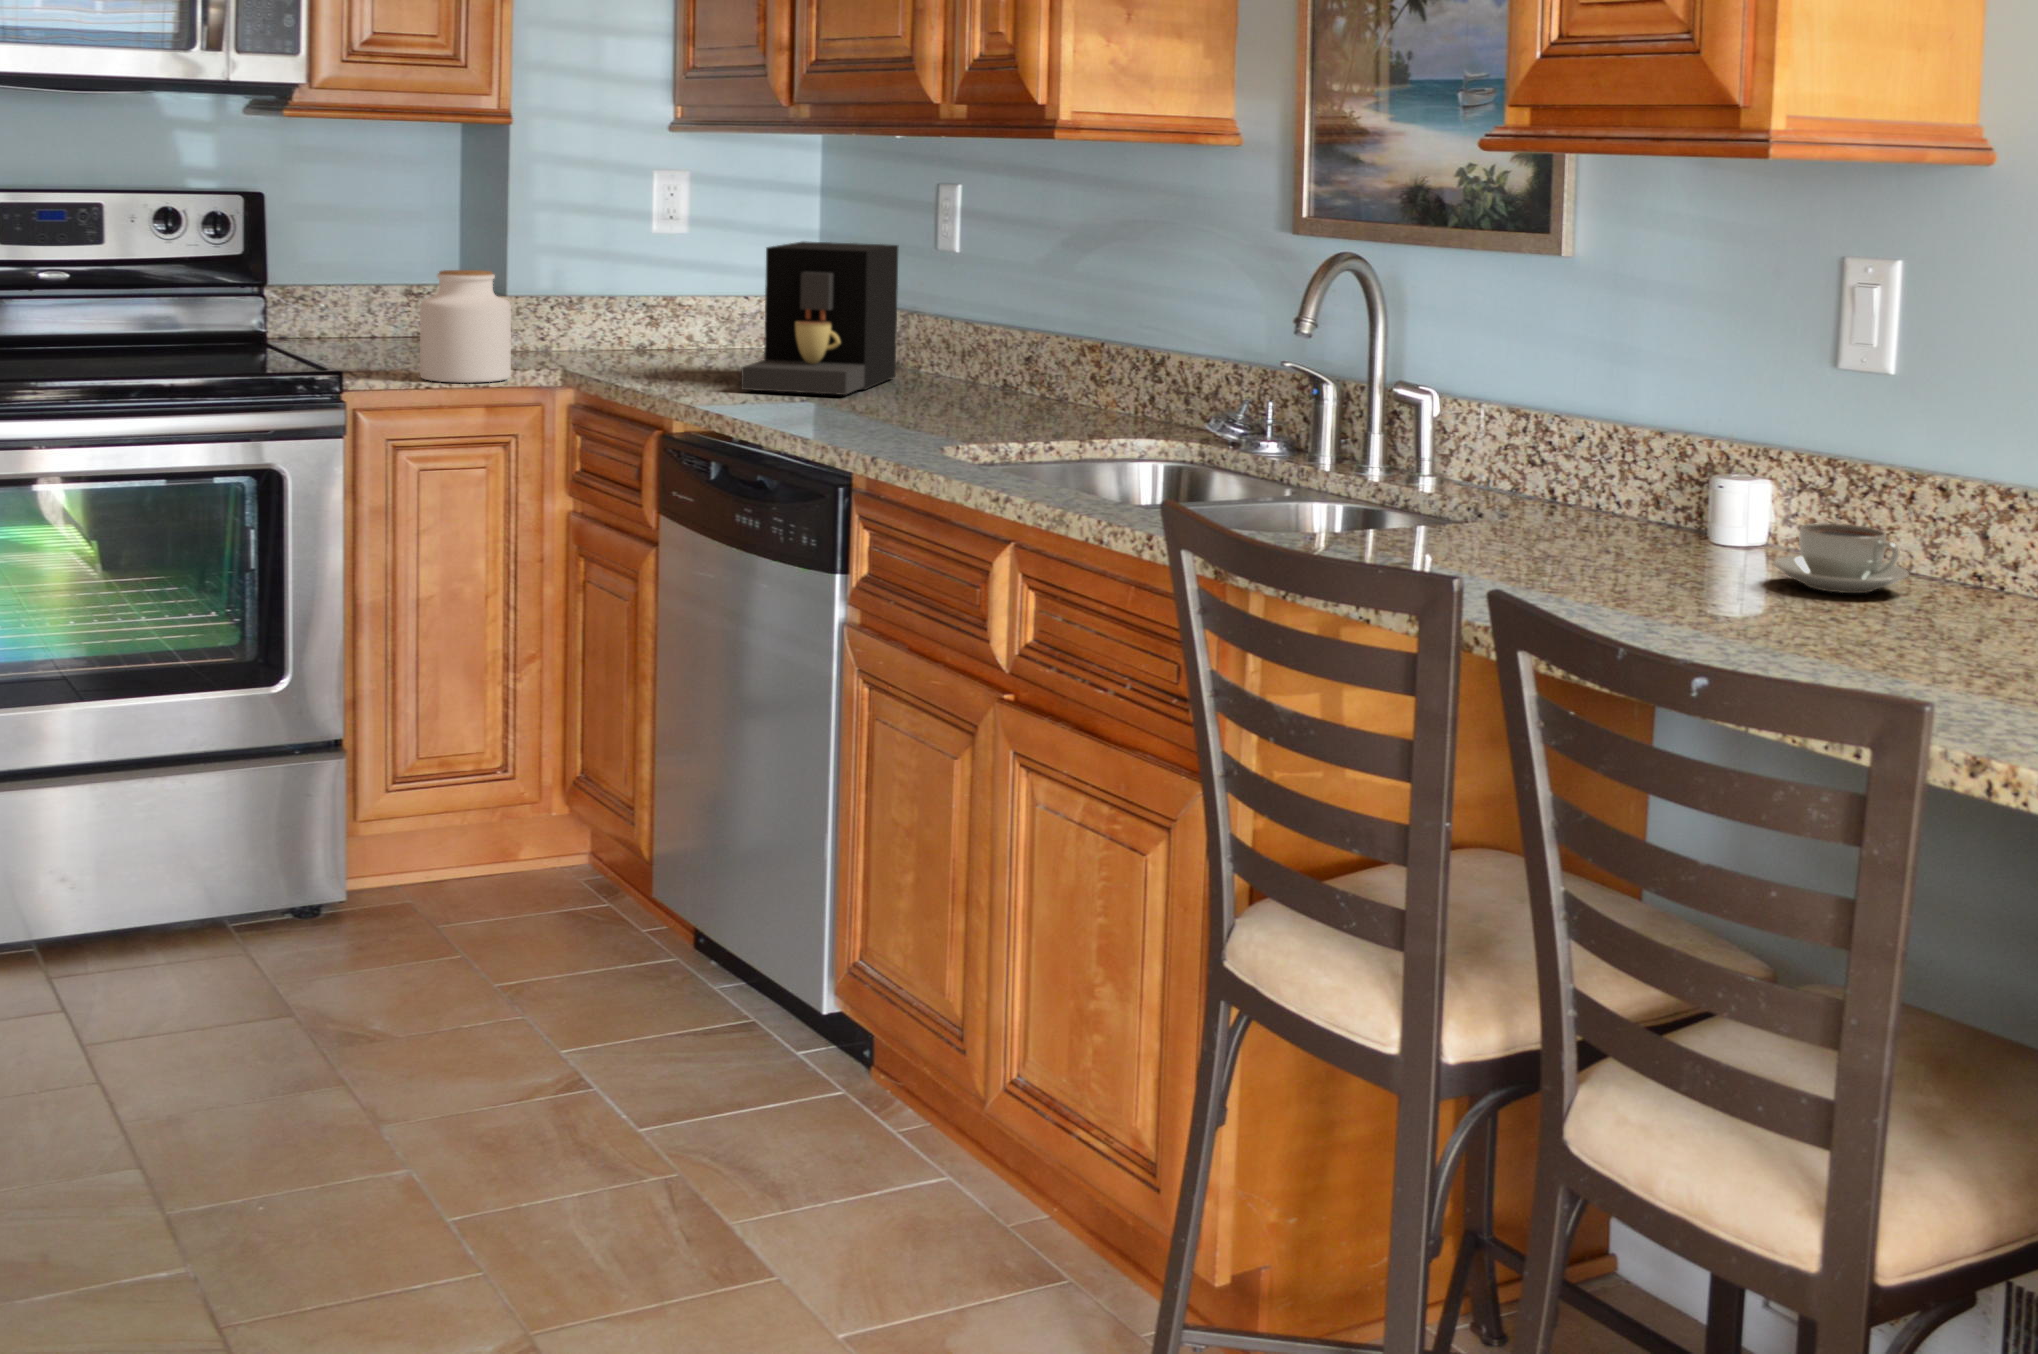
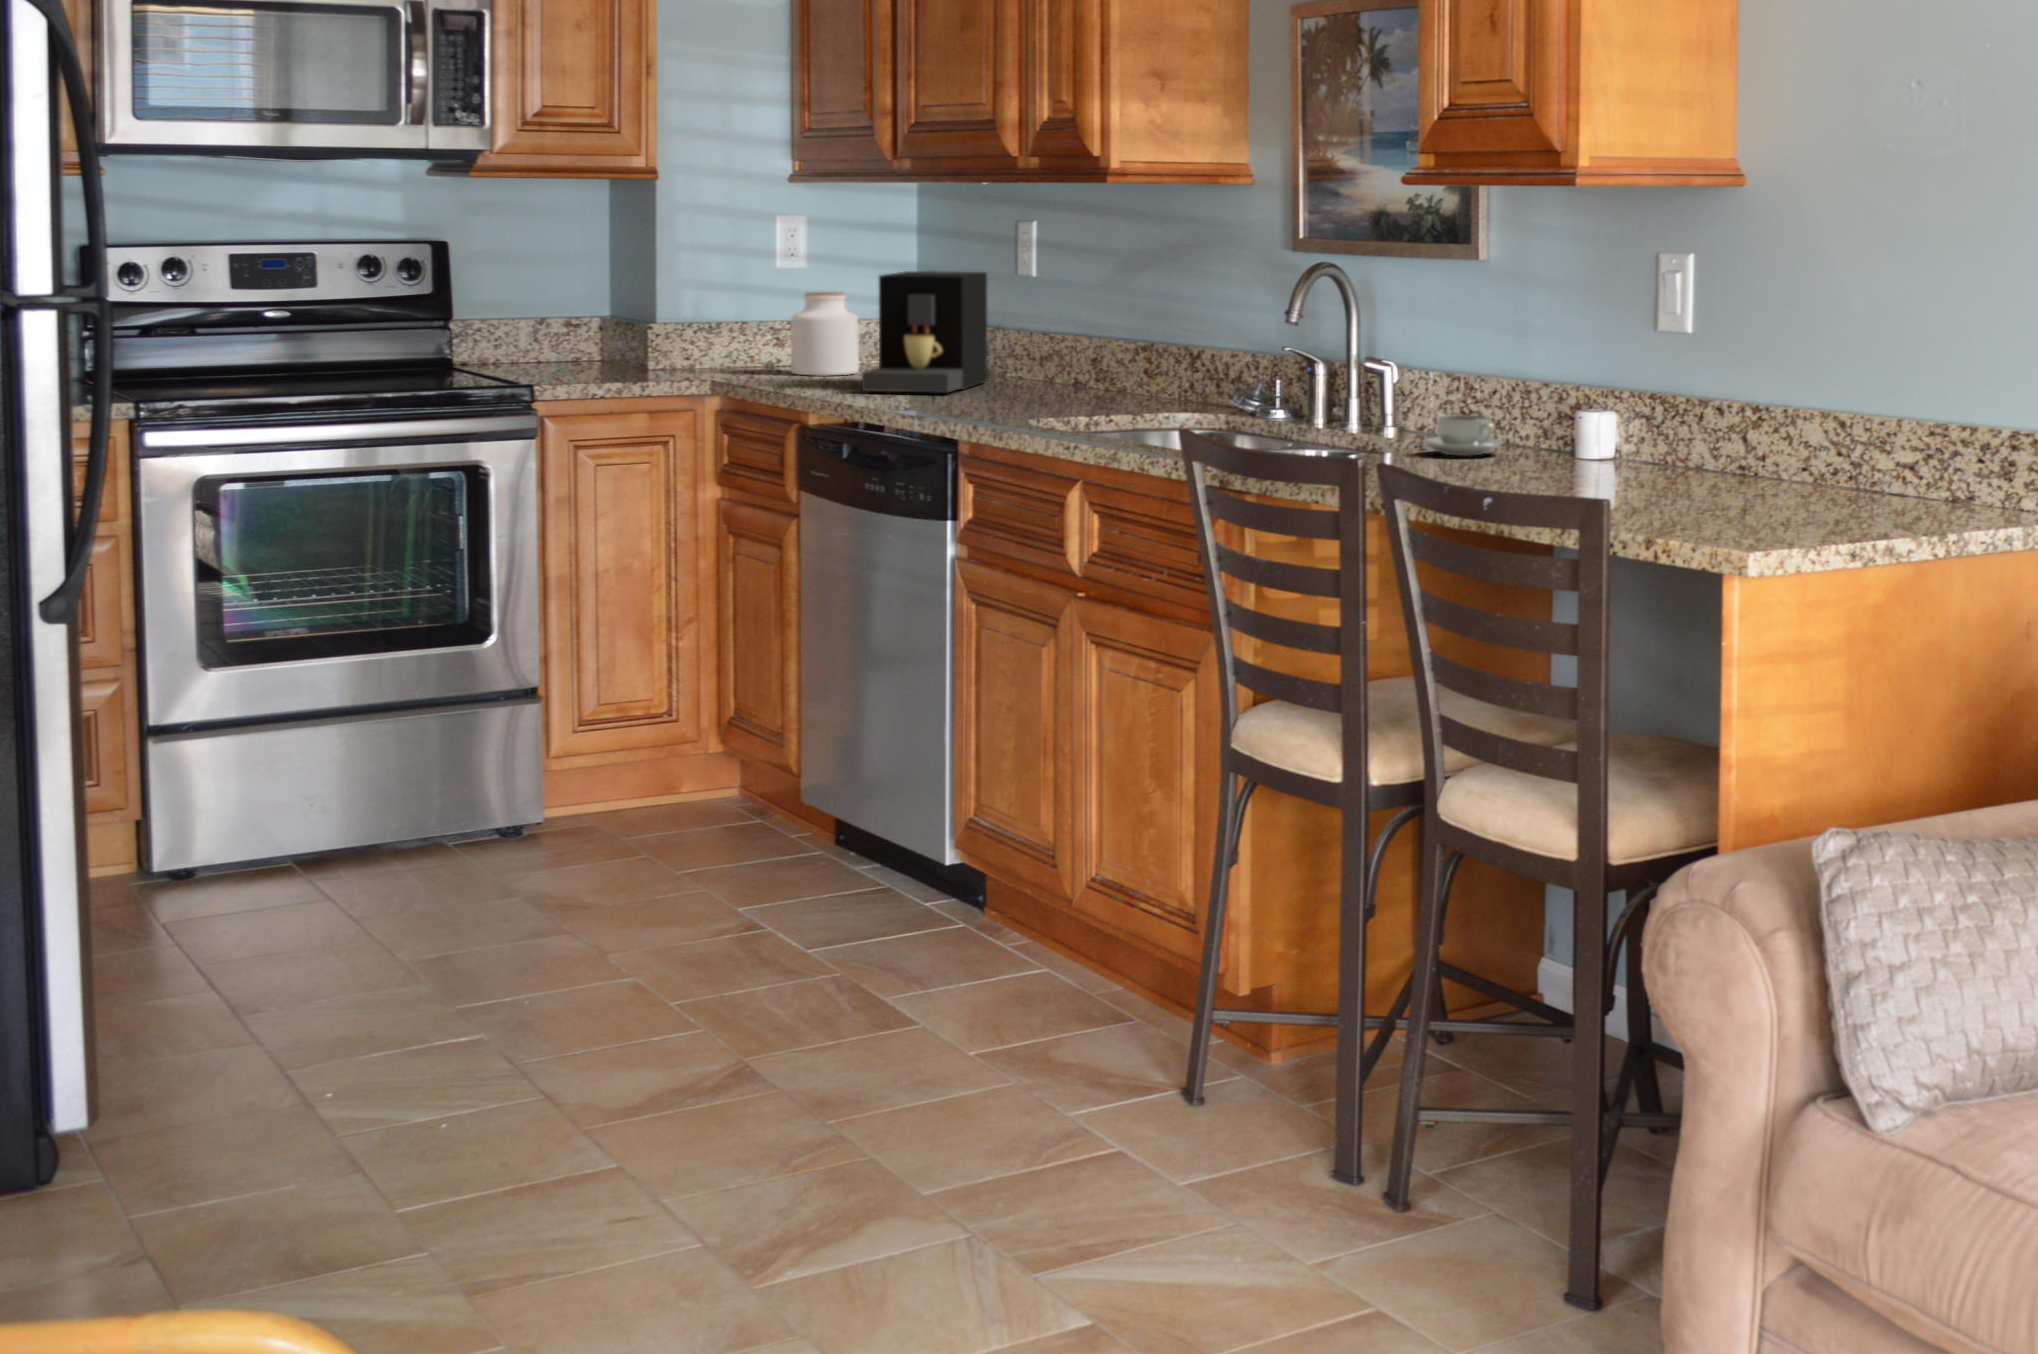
jar: present [420,270,511,383] -> present [791,292,859,376]
coffee cup: present [1773,523,1909,593] -> present [1423,415,1503,456]

